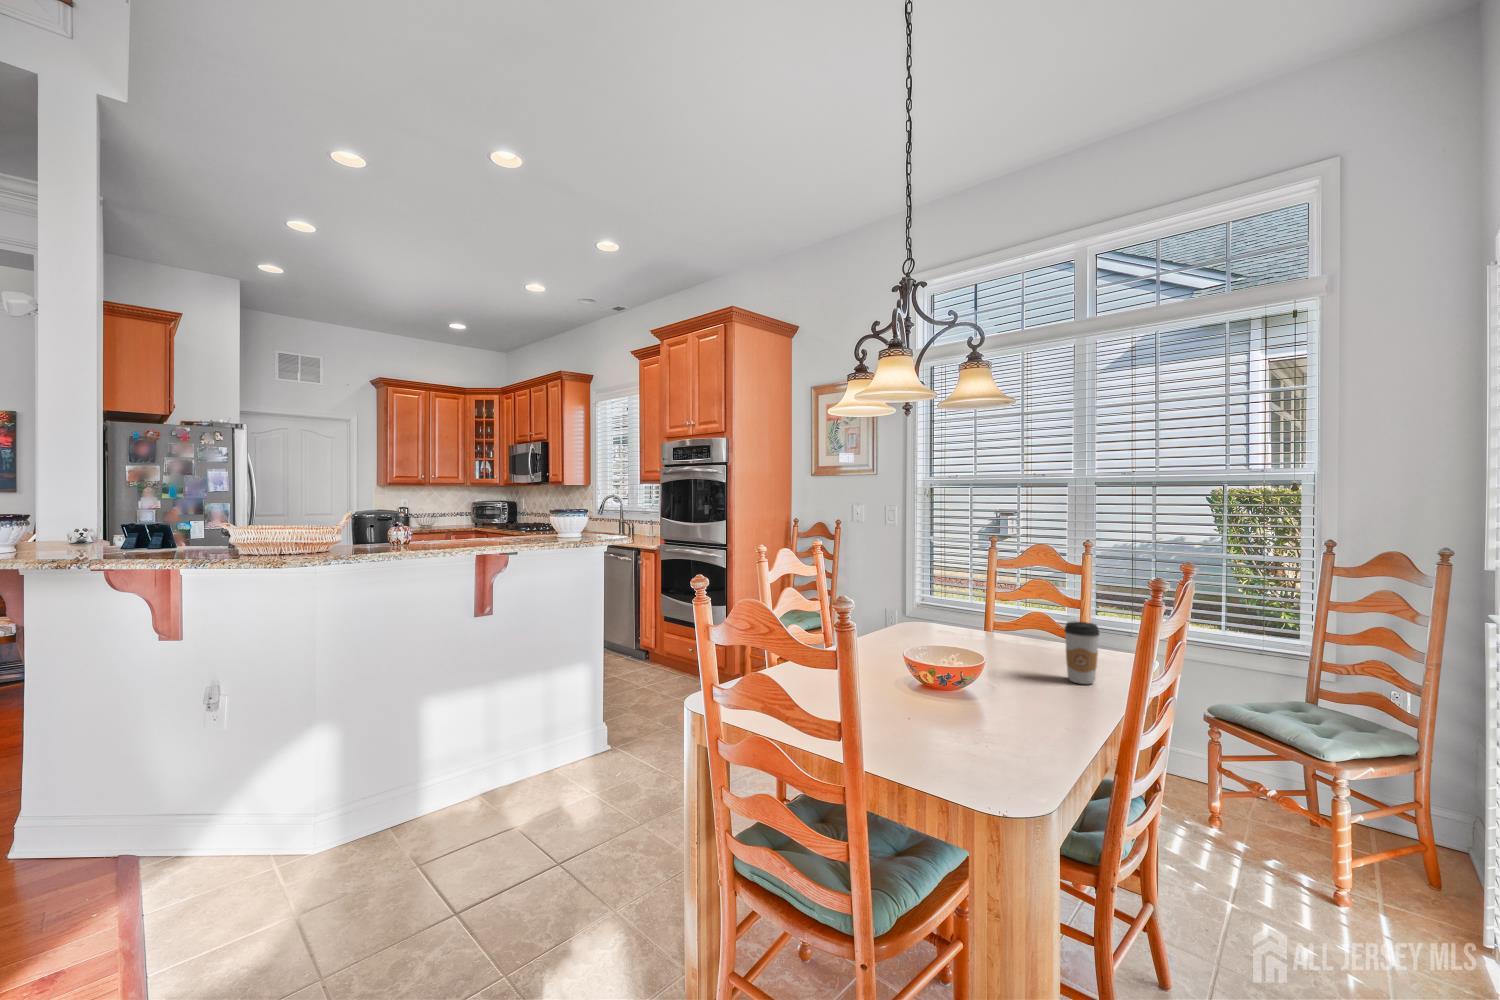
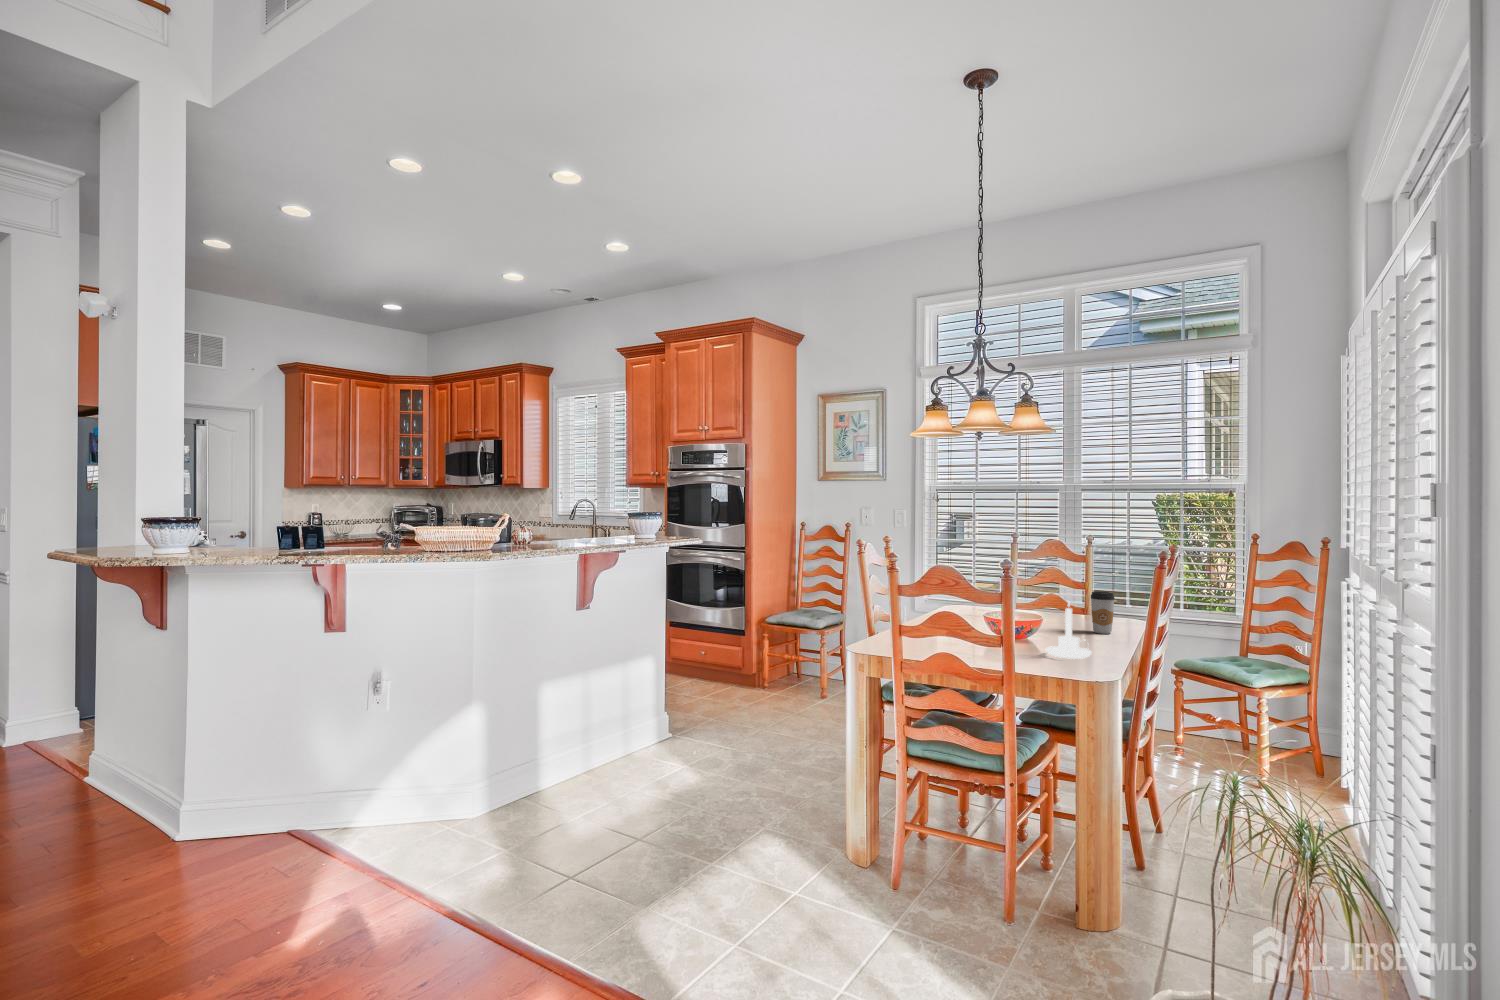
candle holder: none [961,646,1033,743] -> present [1046,603,1092,659]

